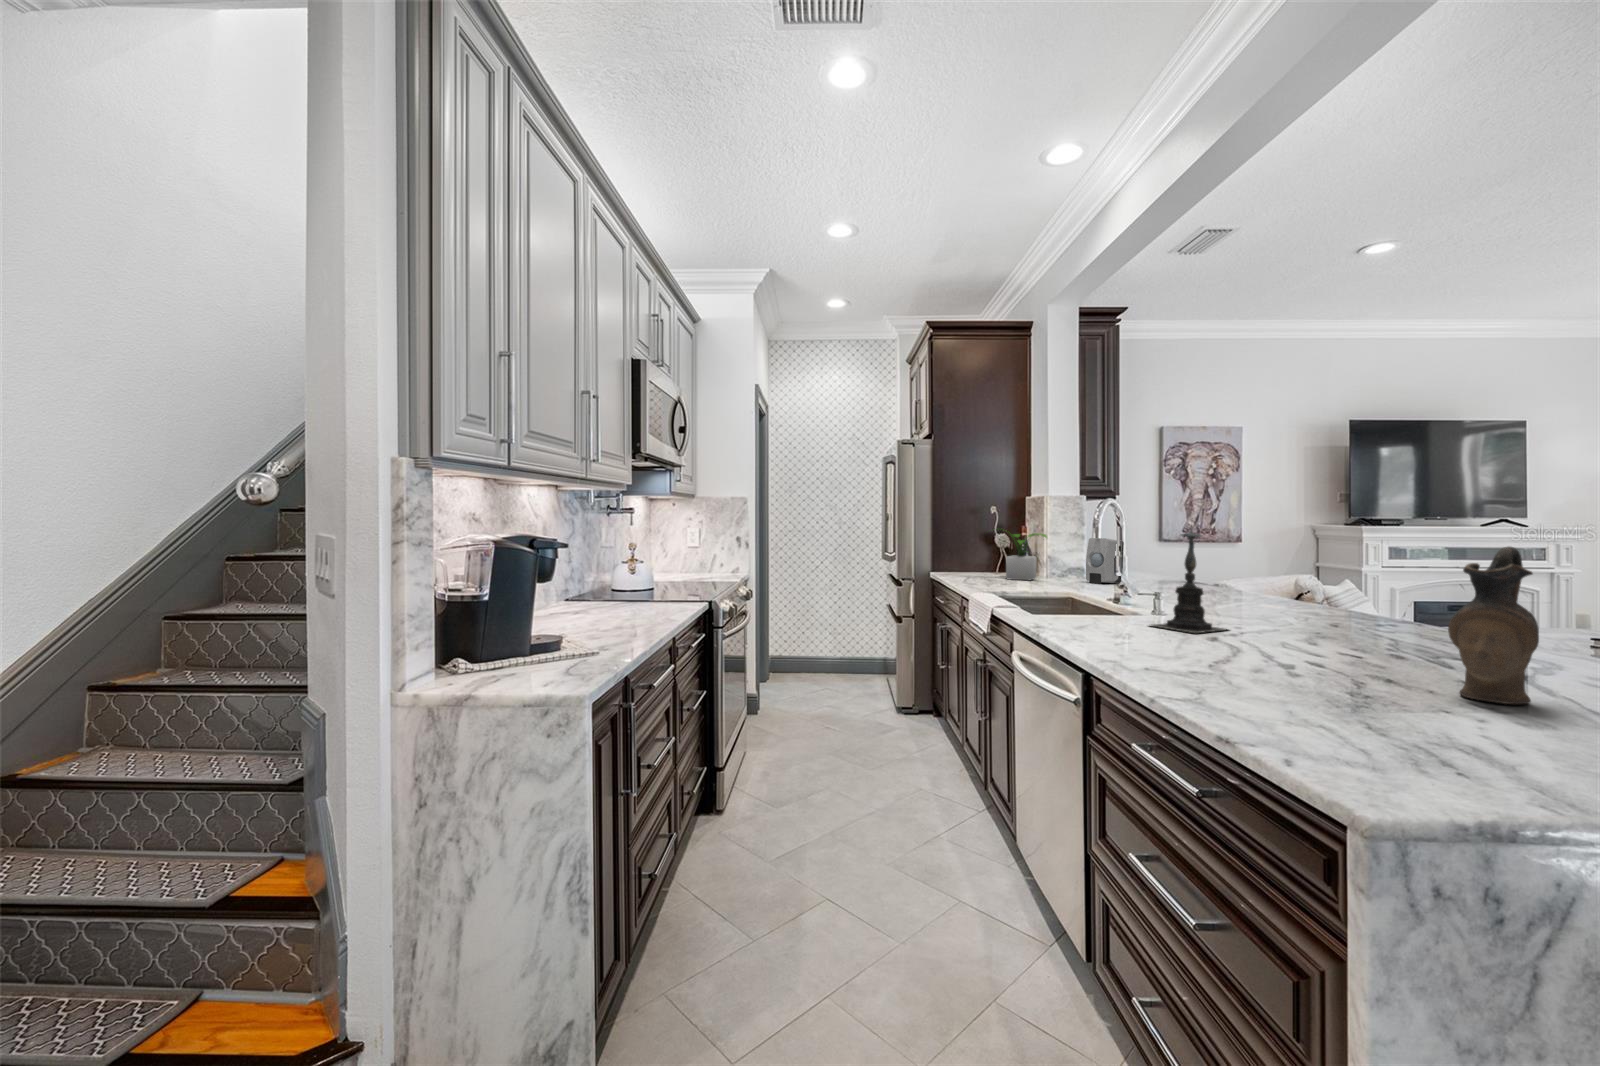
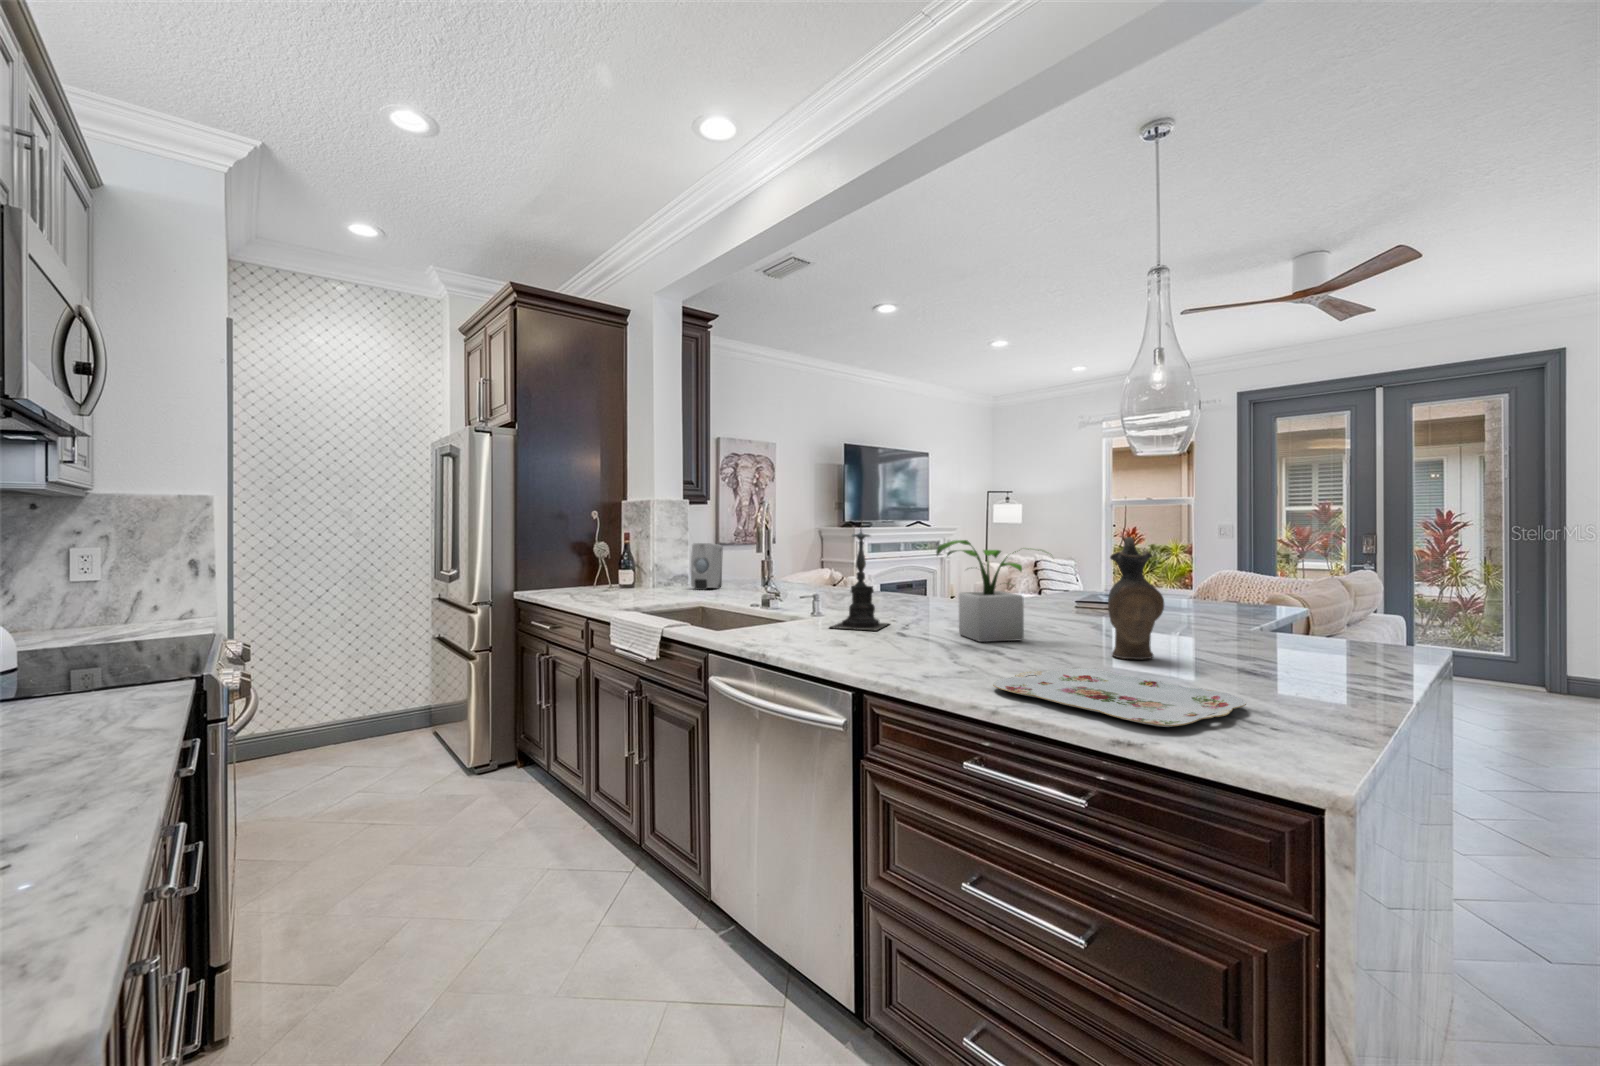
potted plant: present [1006,533,1047,580] -> present [936,540,1039,642]
serving tray: none [1191,683,1496,754] -> present [993,668,1246,727]

